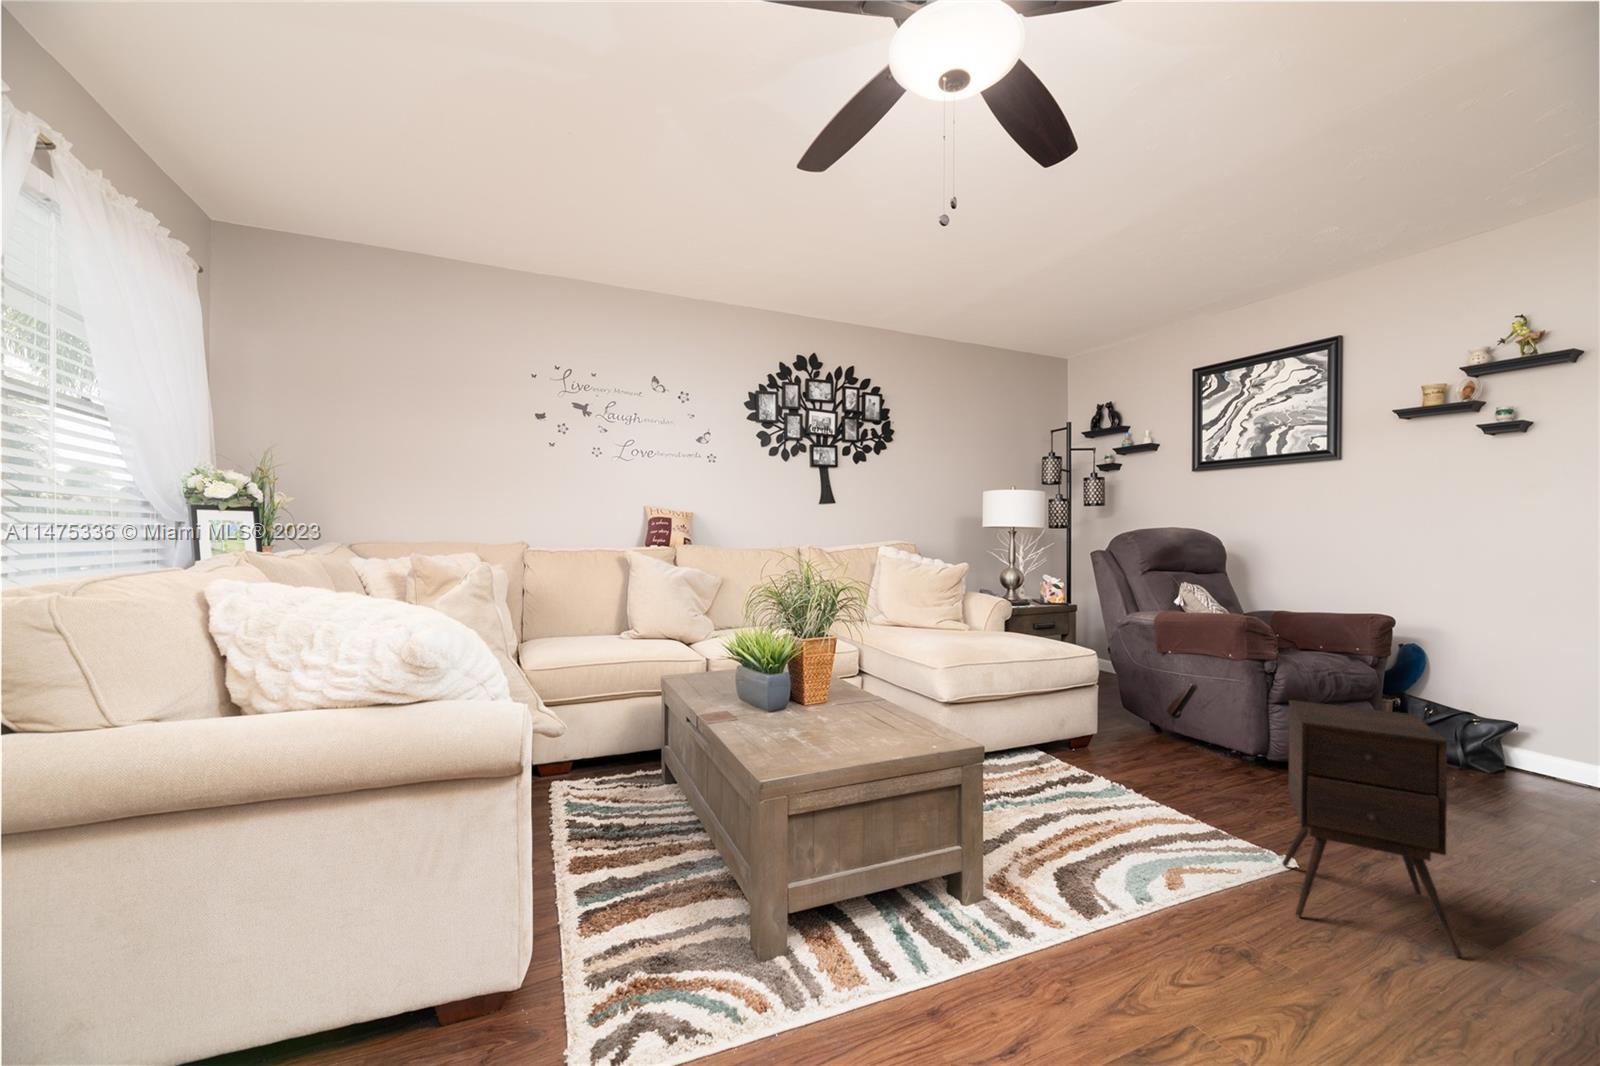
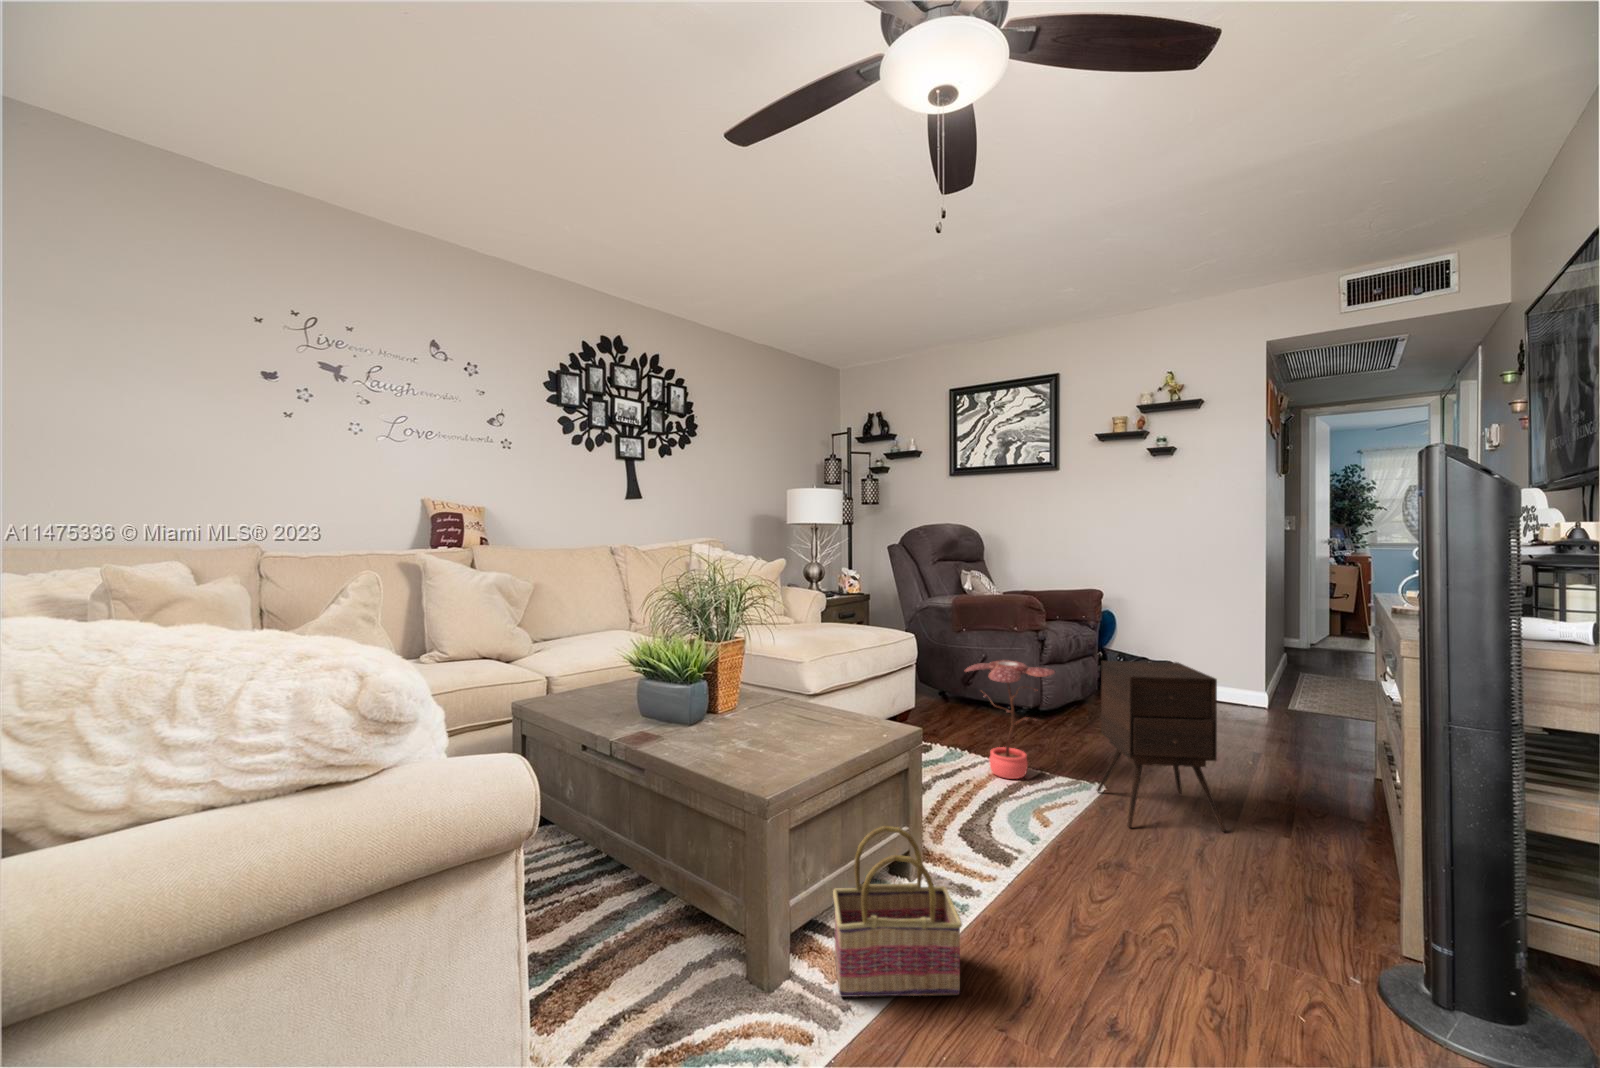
potted plant: none [1117,687,1233,829] -> present [965,660,1055,779]
basket: none [816,832,952,1024] -> present [833,826,962,997]

